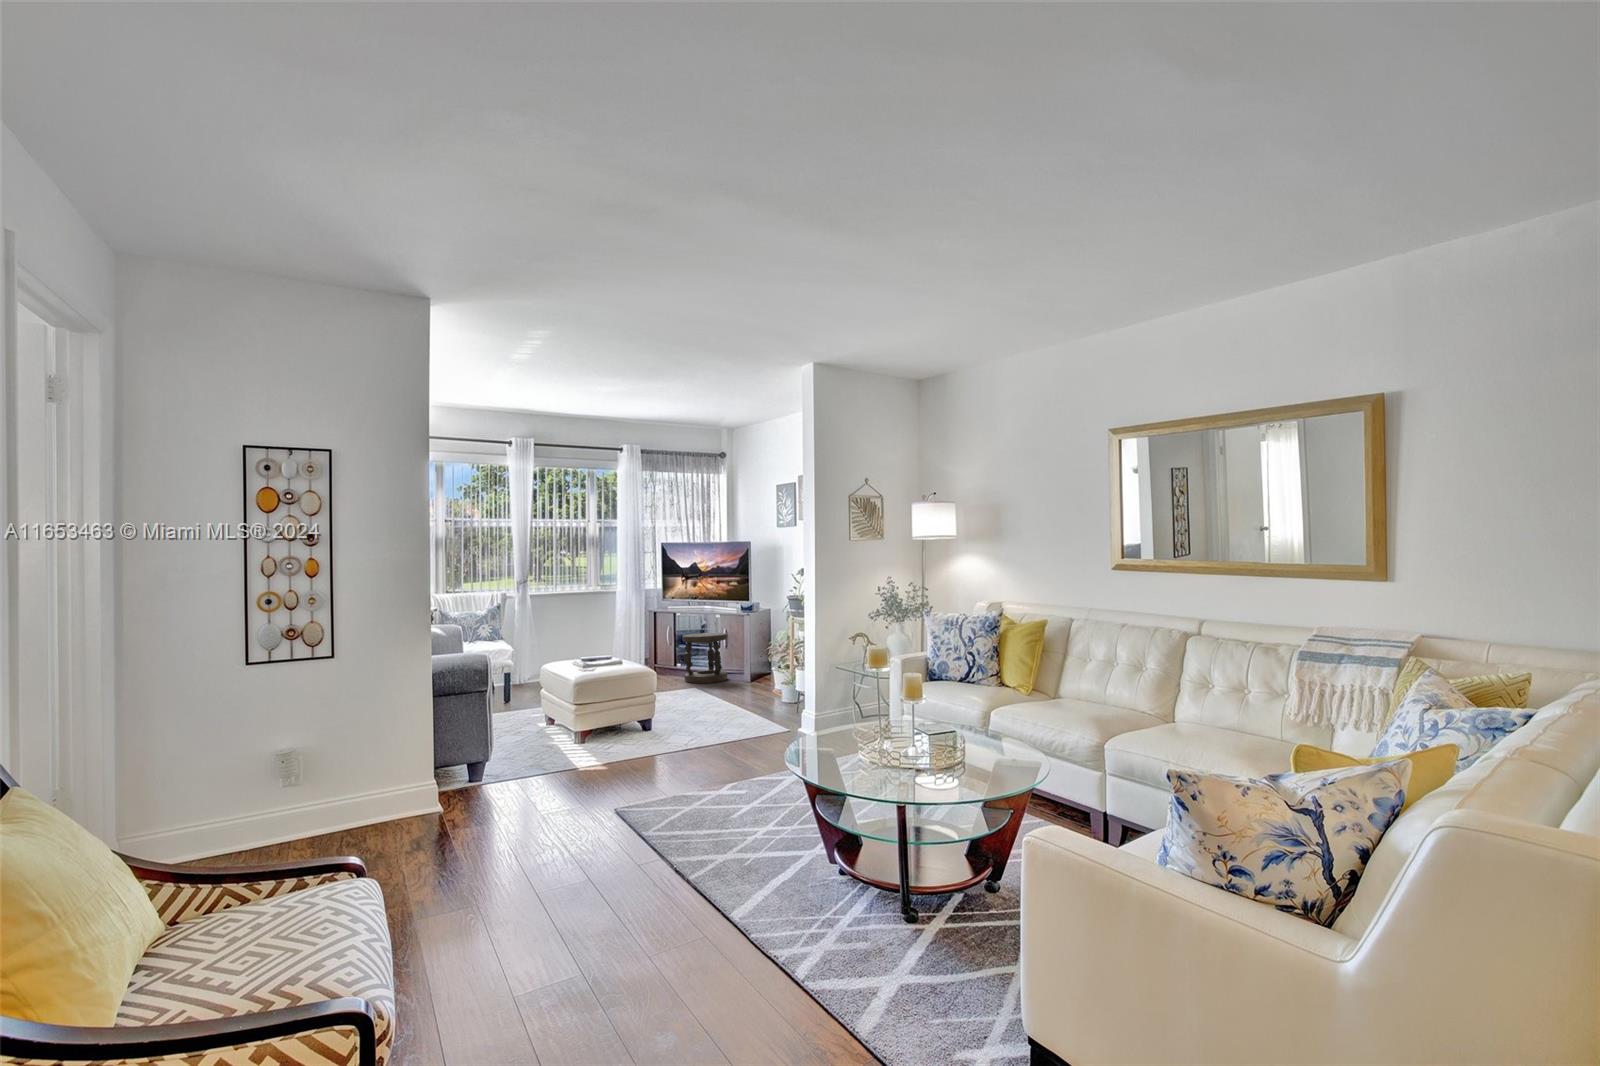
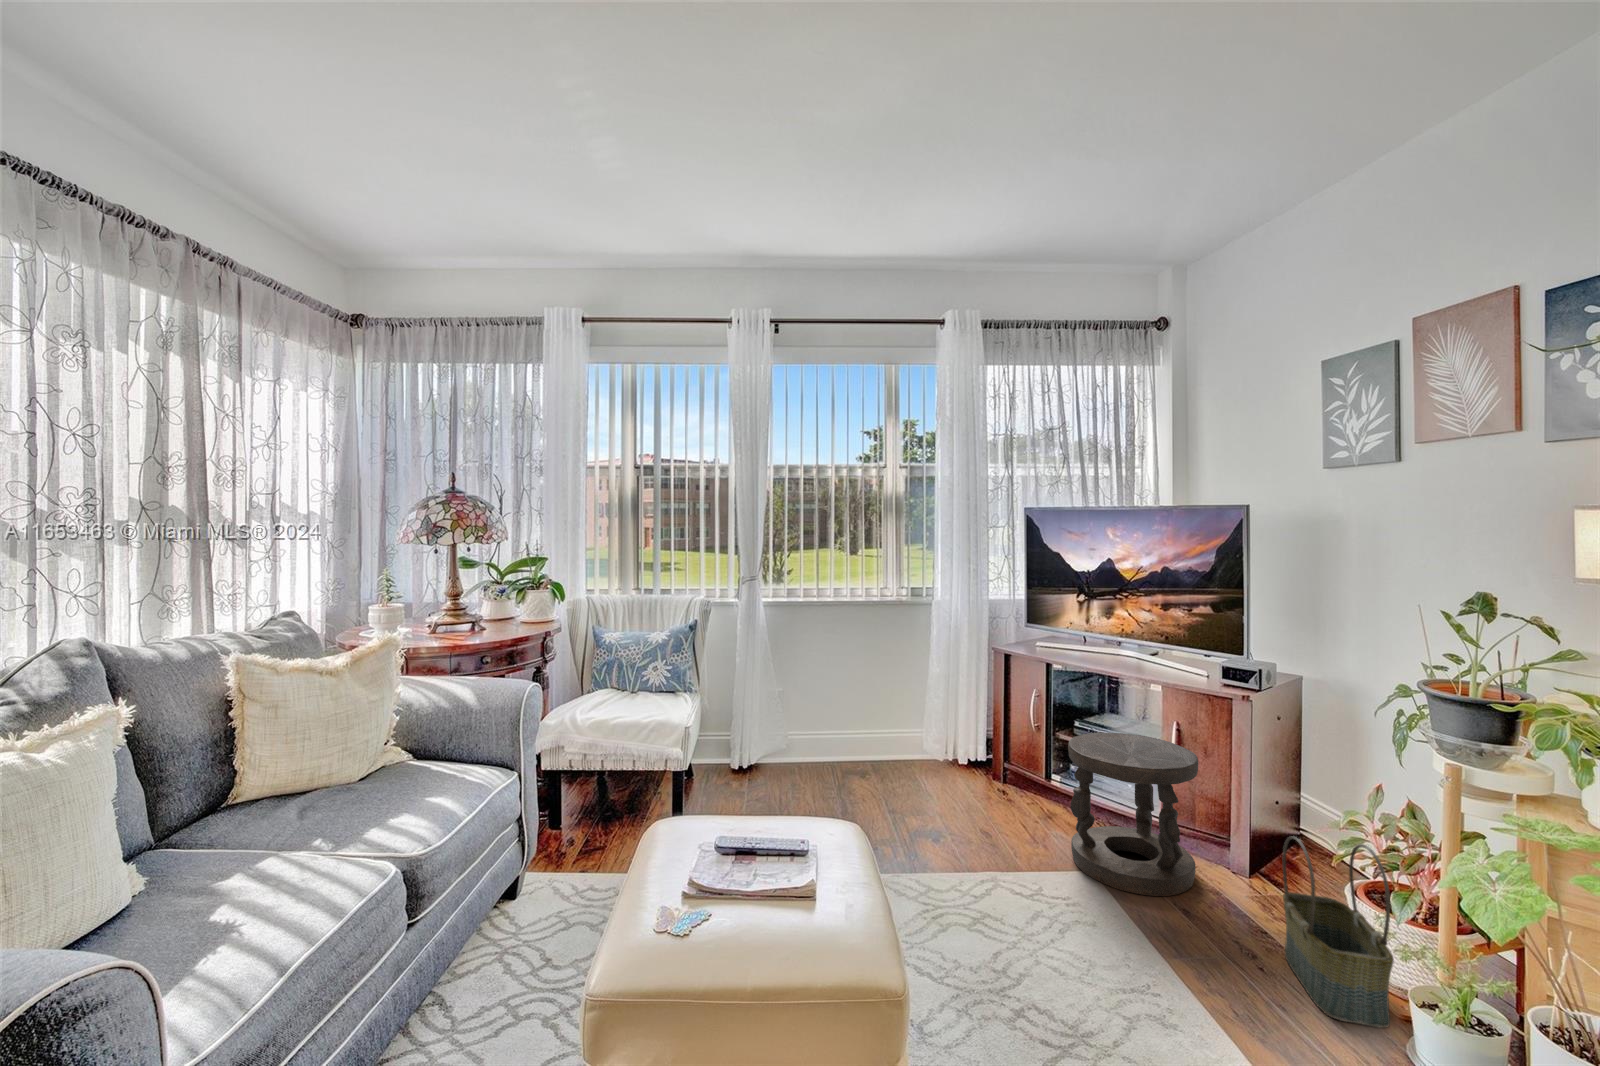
basket: none [746,642,769,689] -> present [1282,836,1394,1028]

